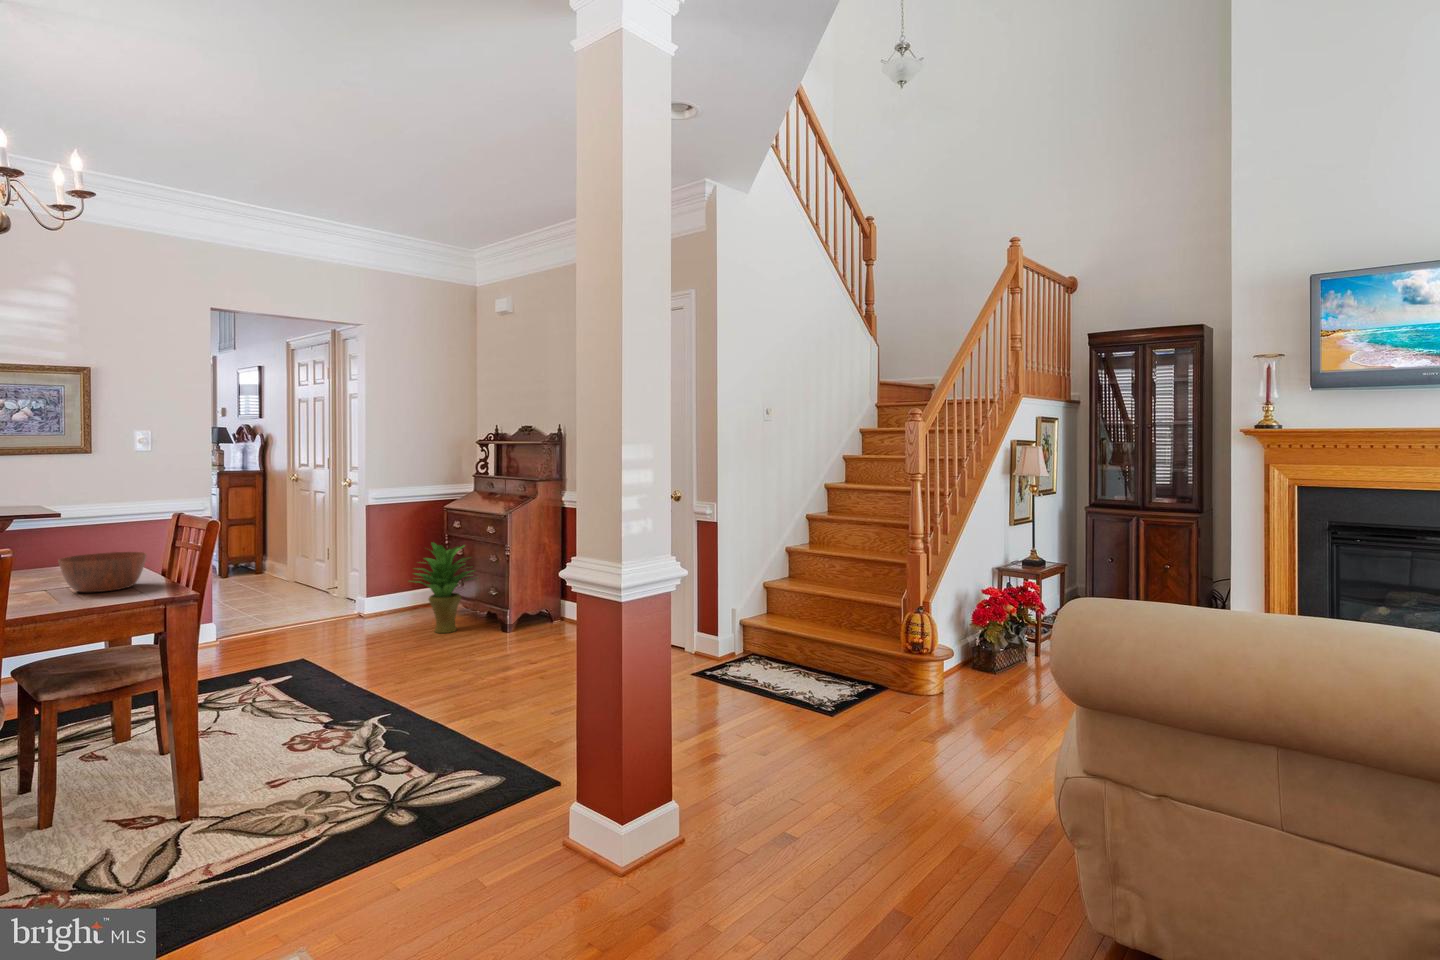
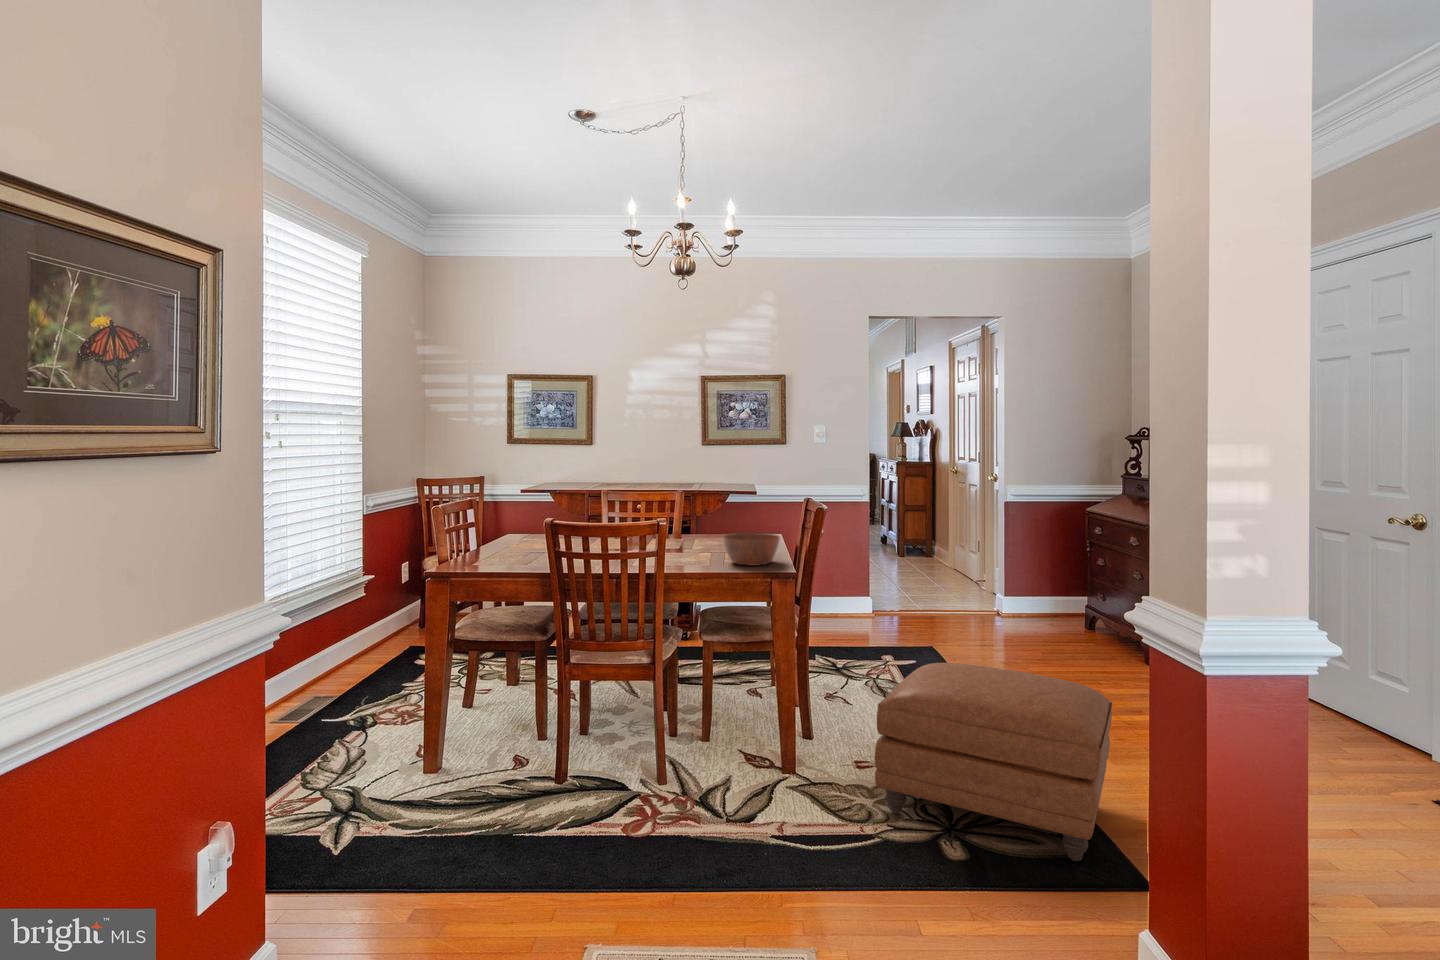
potted plant: present [413,543,477,633] -> none [1037,549,1117,649]
ottoman: none [308,645,520,811] -> present [875,663,1113,861]

